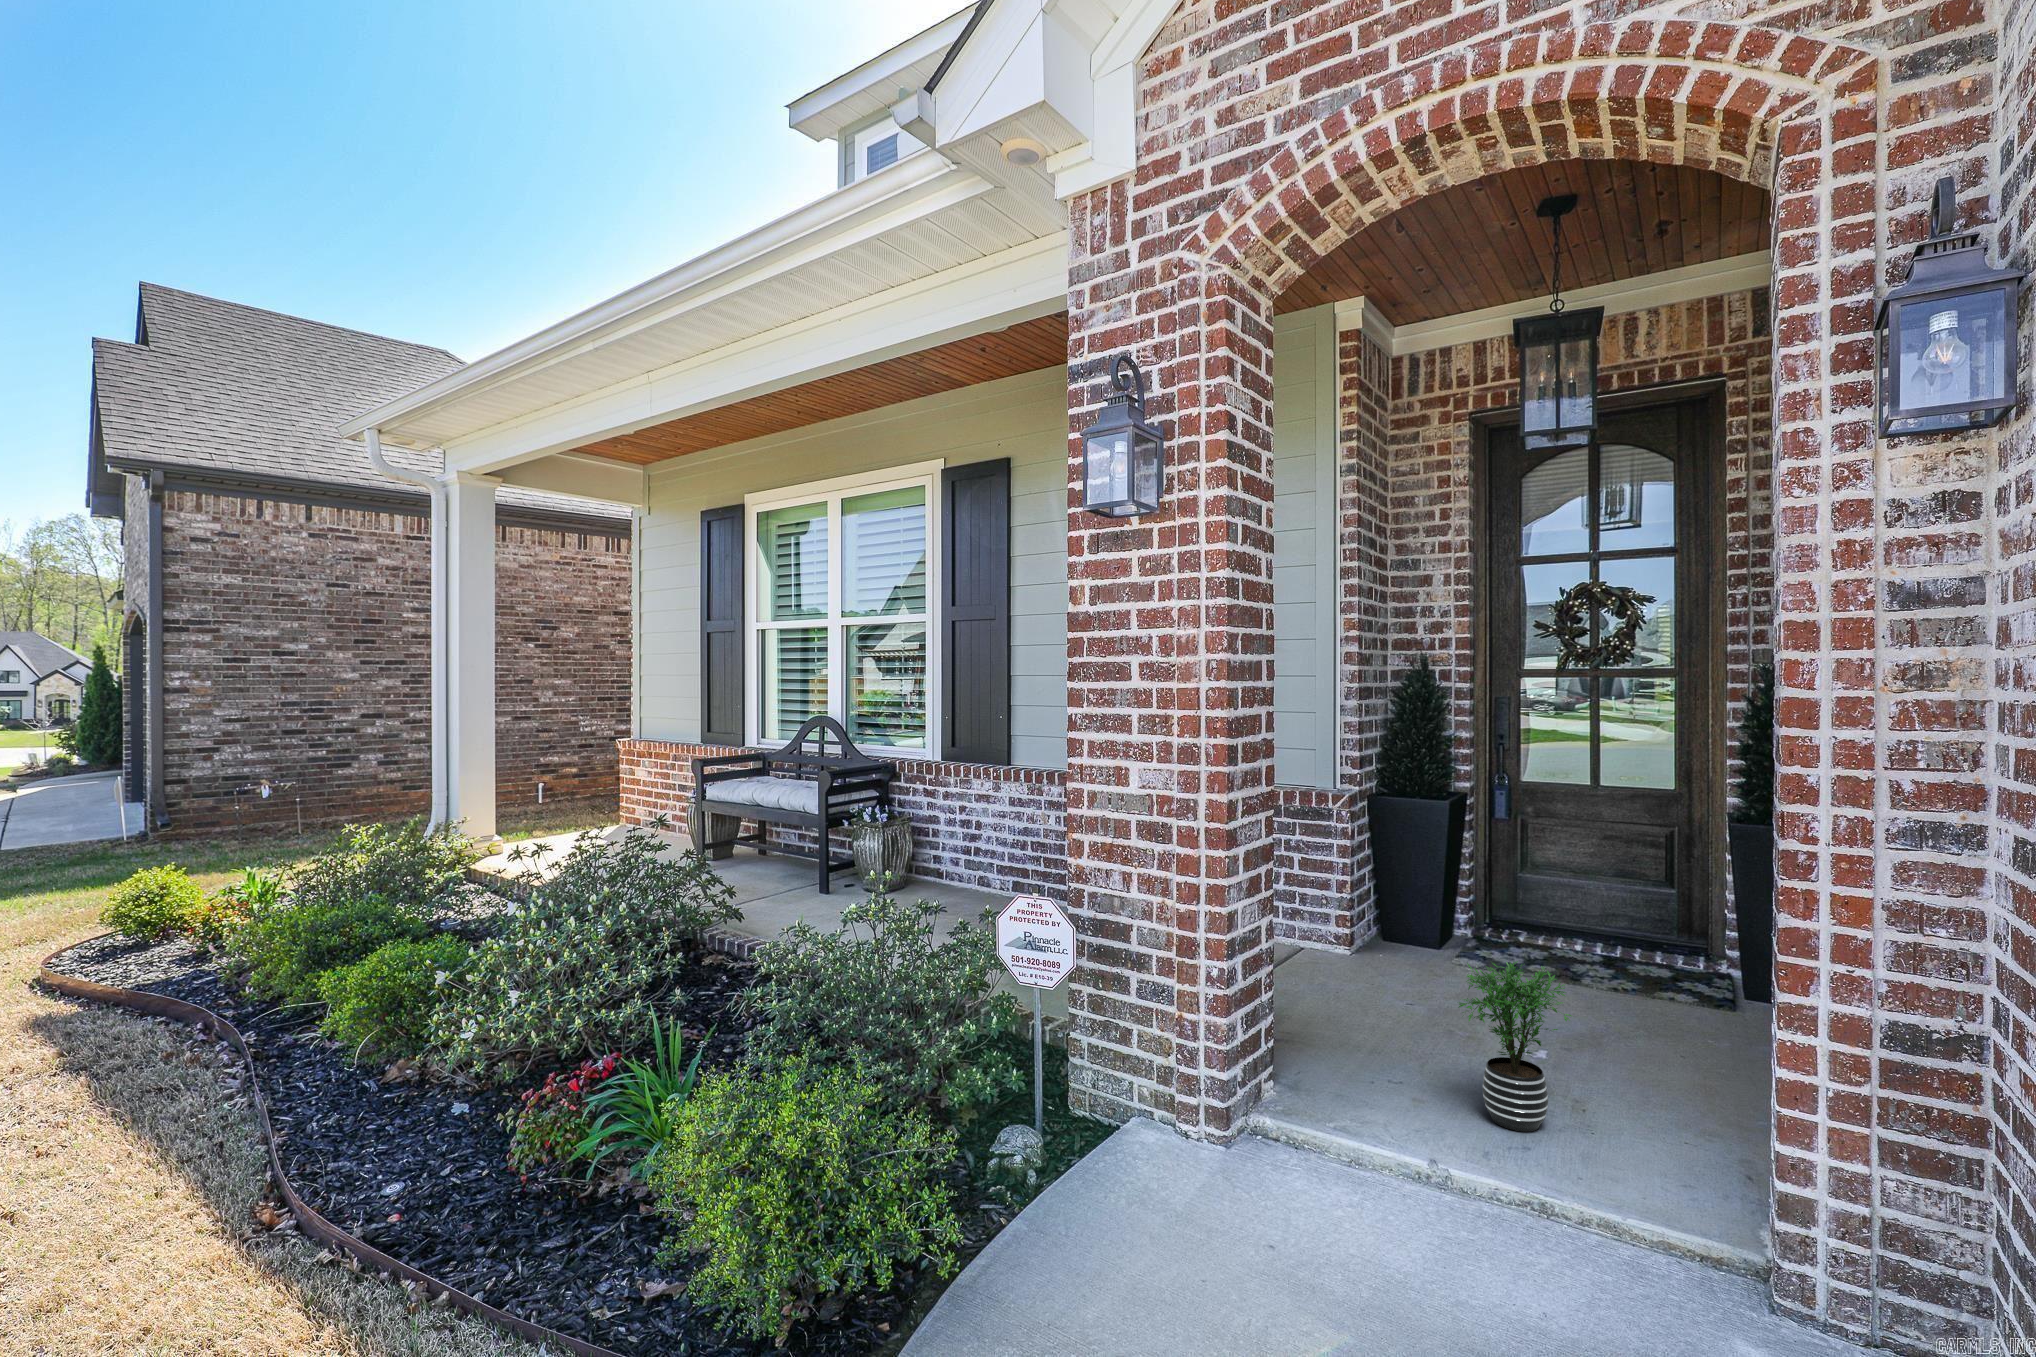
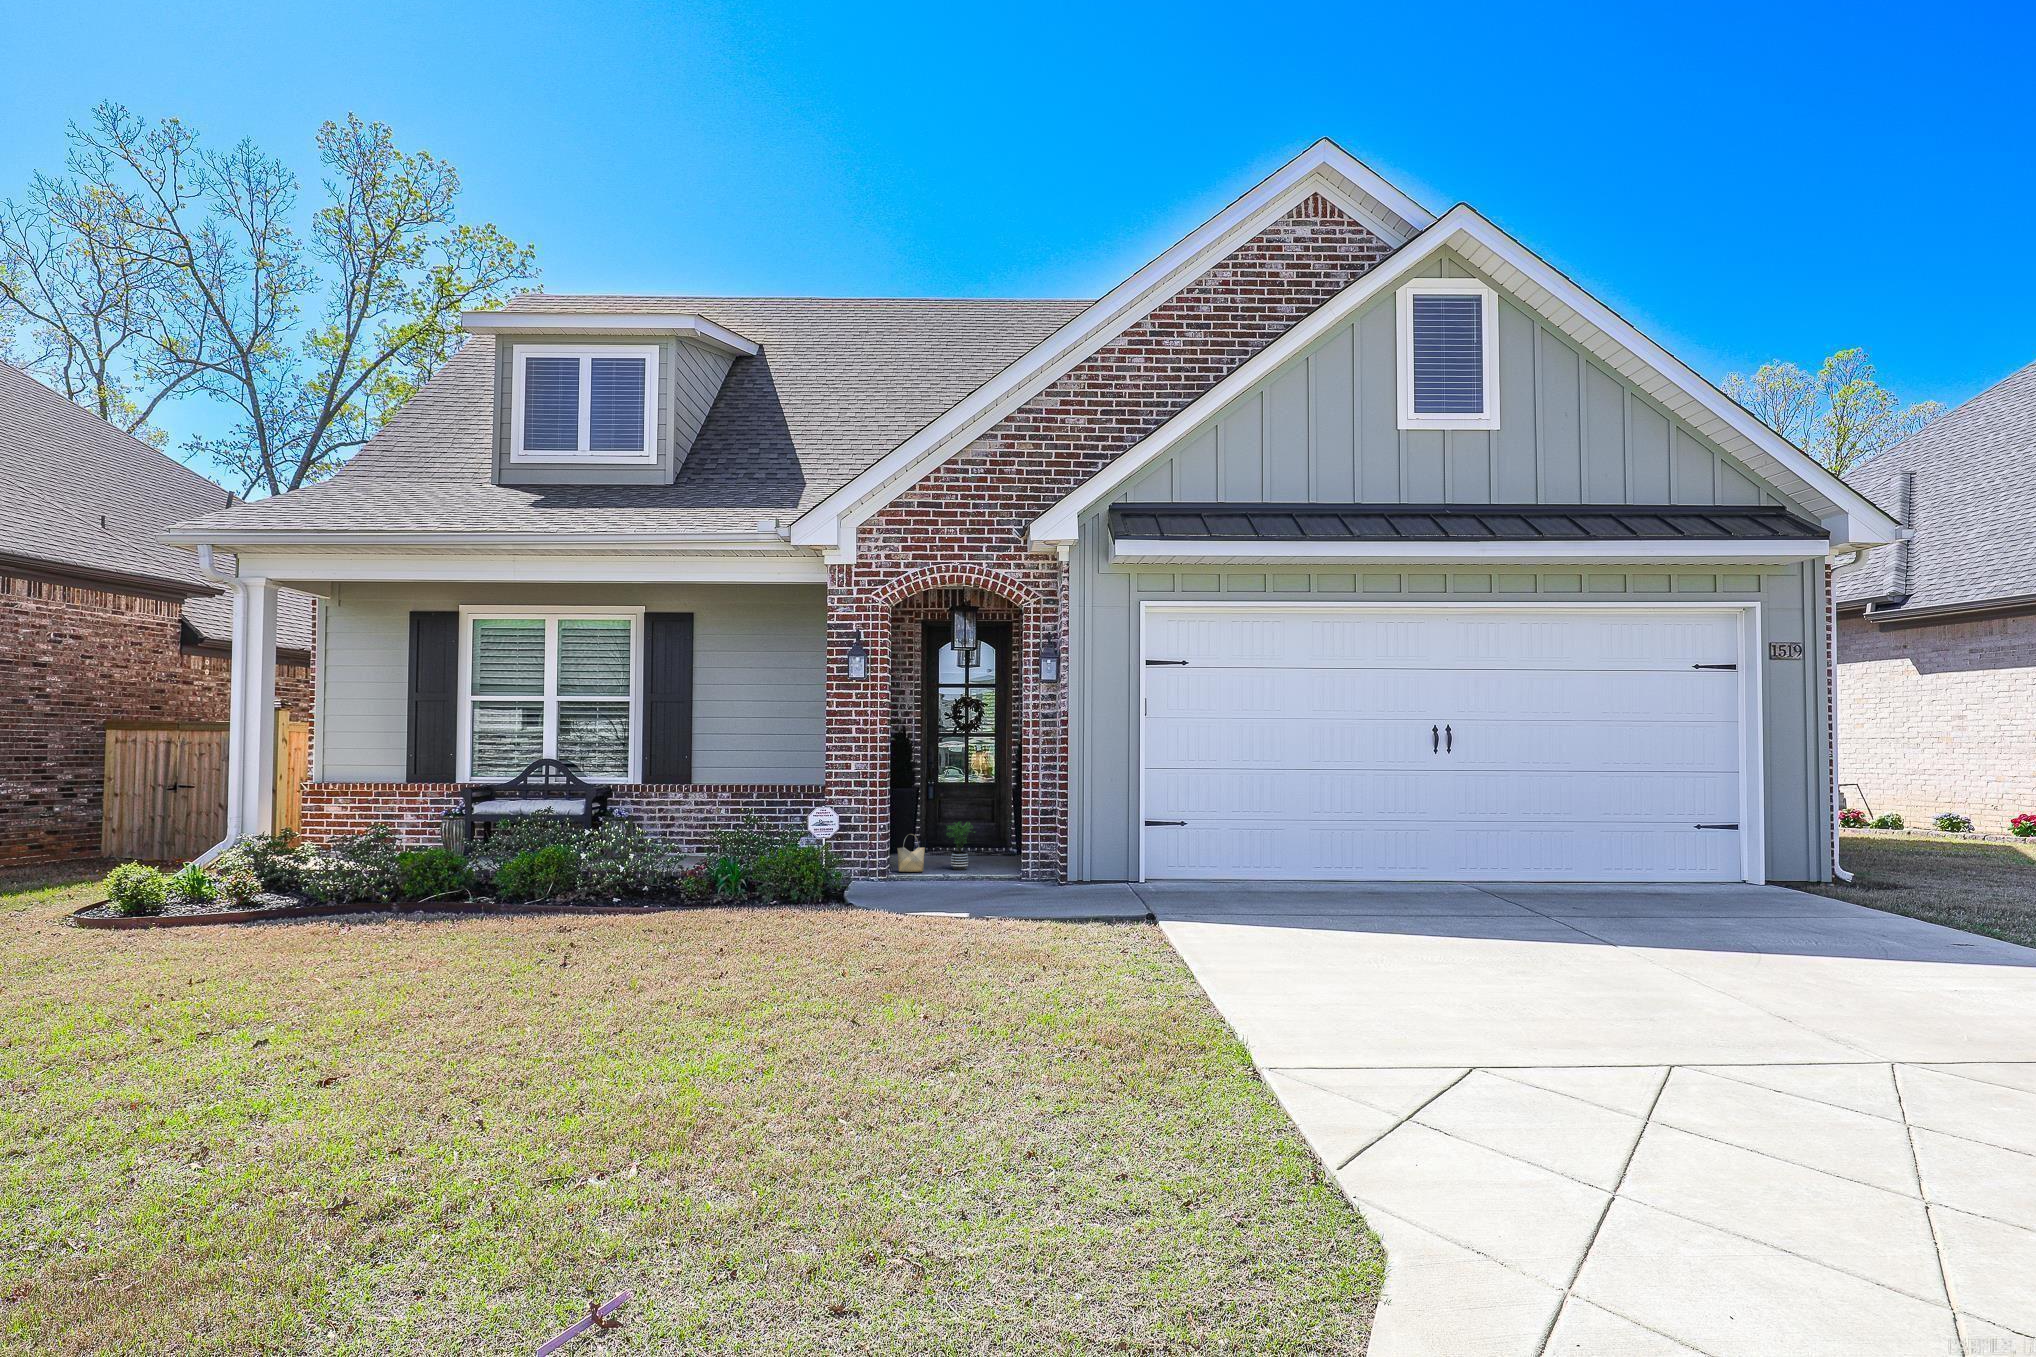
woven basket: none [1296,979,1387,1111] -> present [897,834,925,872]

